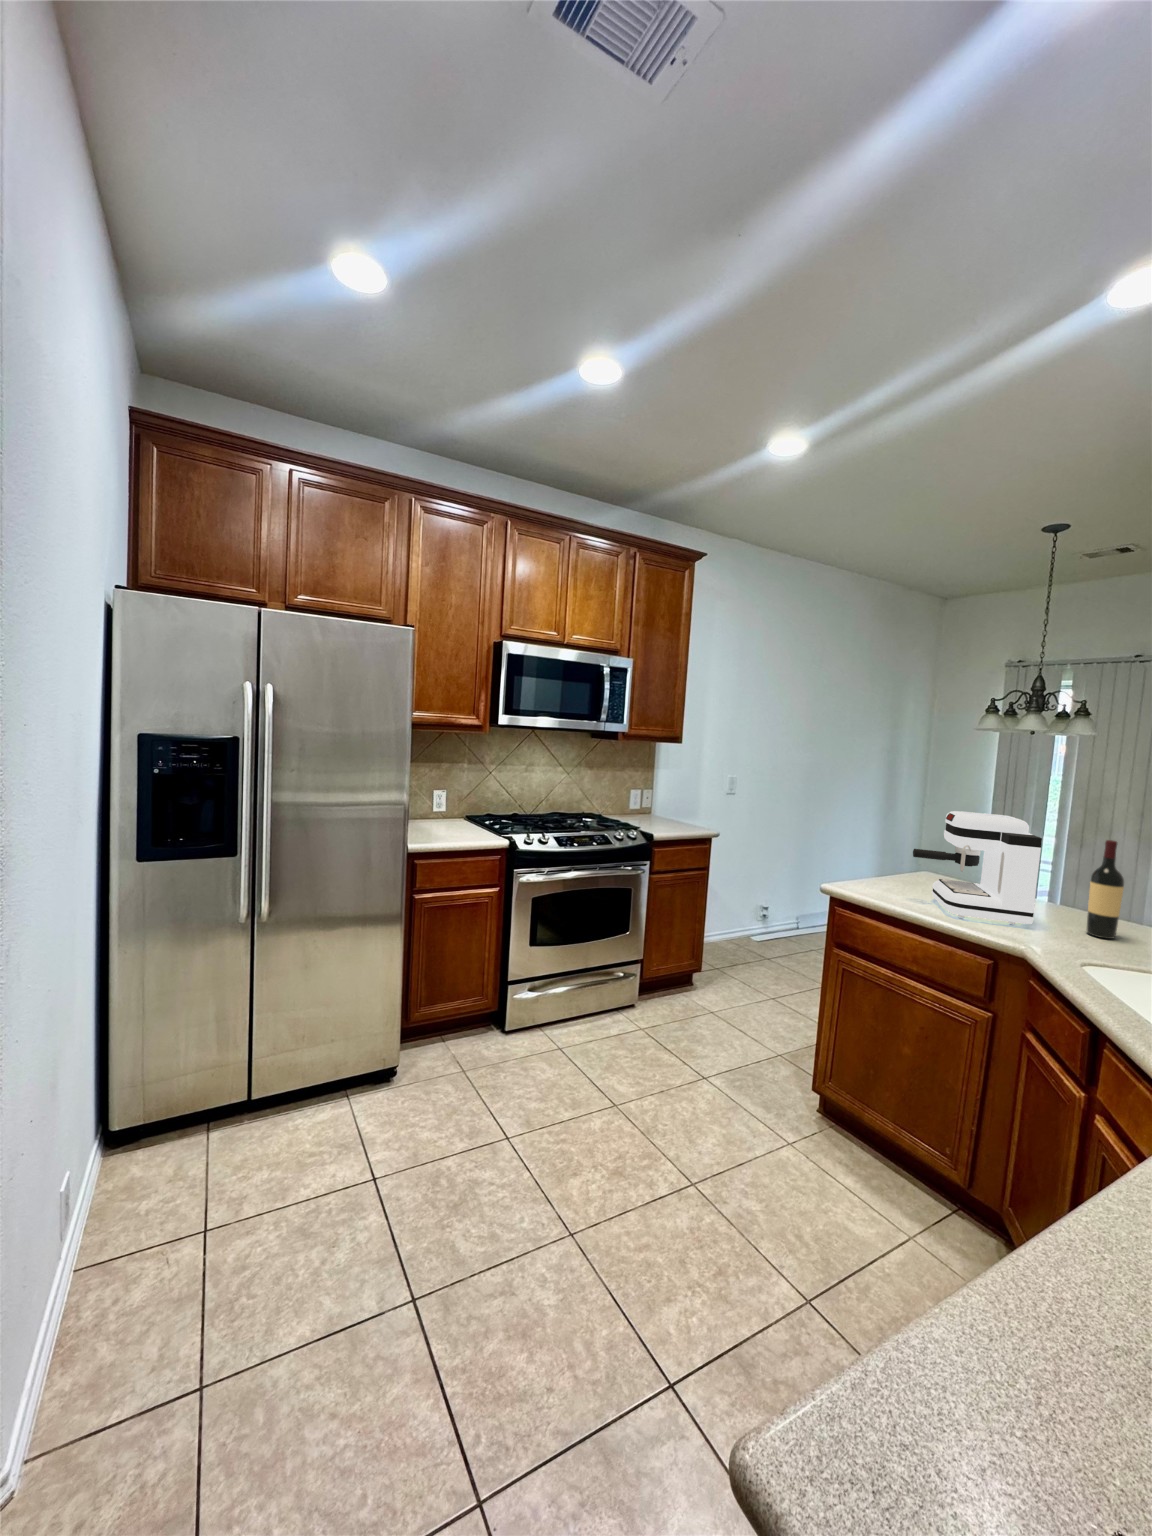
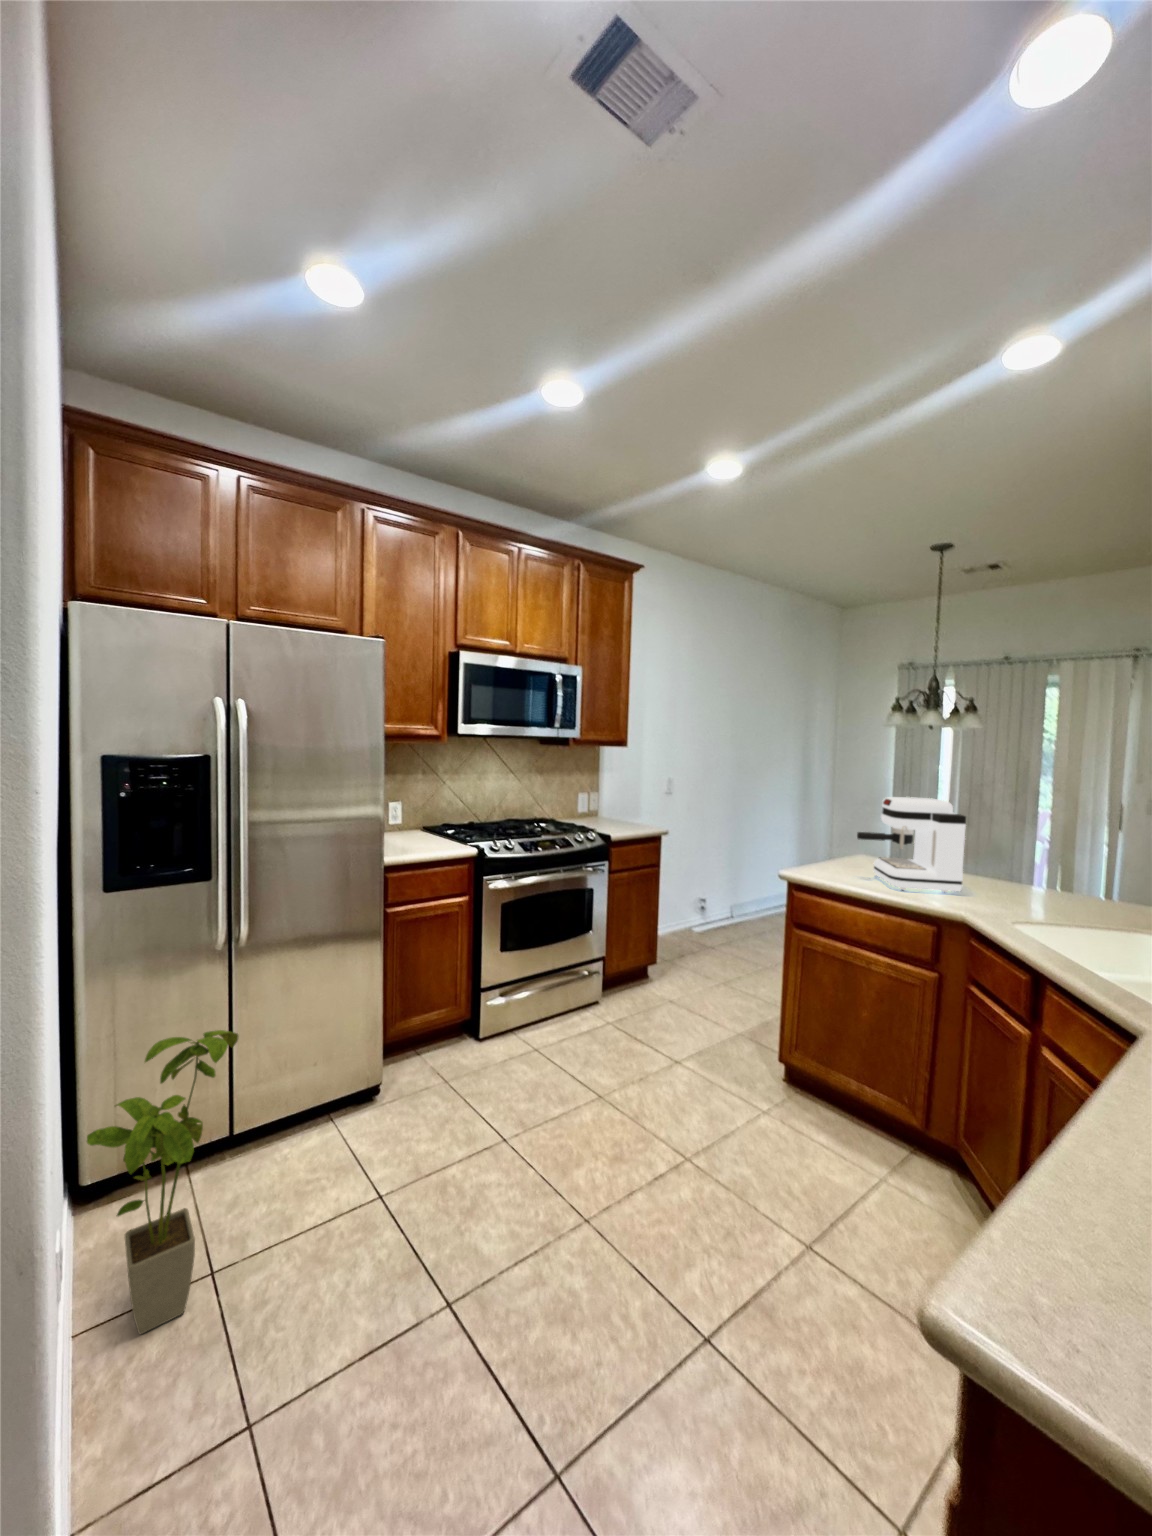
wine bottle: present [1086,840,1124,939] -> none [1003,815,1032,898]
house plant: none [97,1001,239,1278] -> present [87,1030,238,1334]

